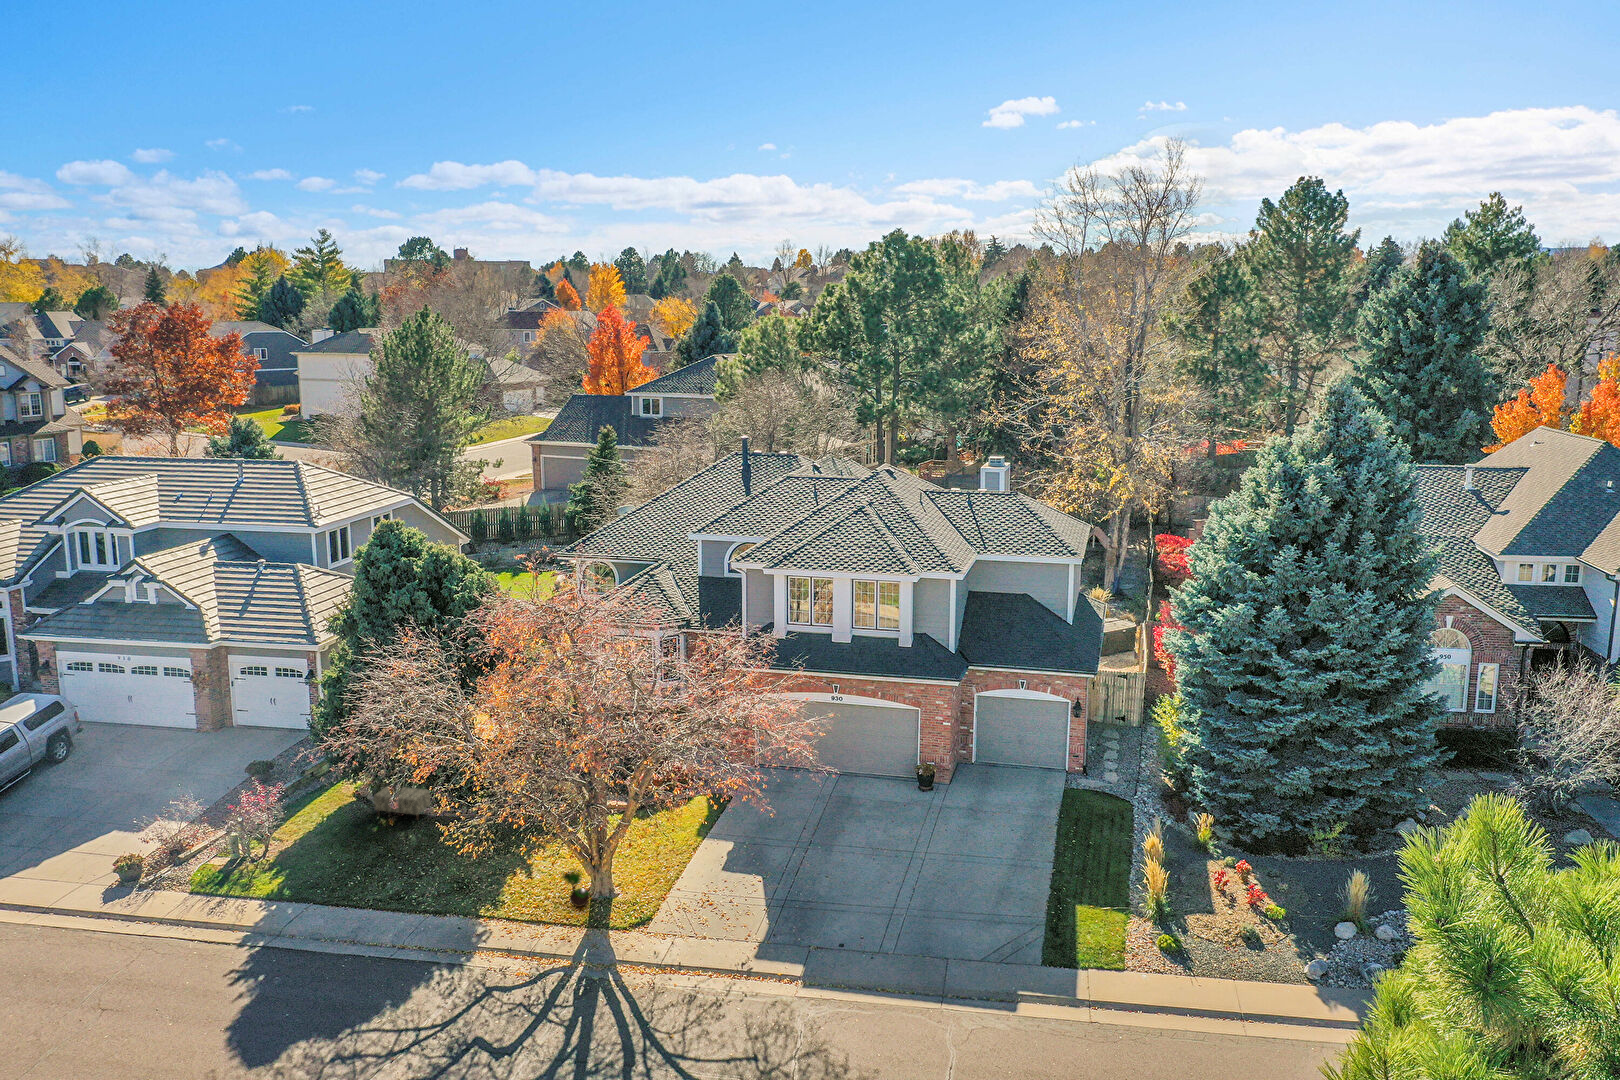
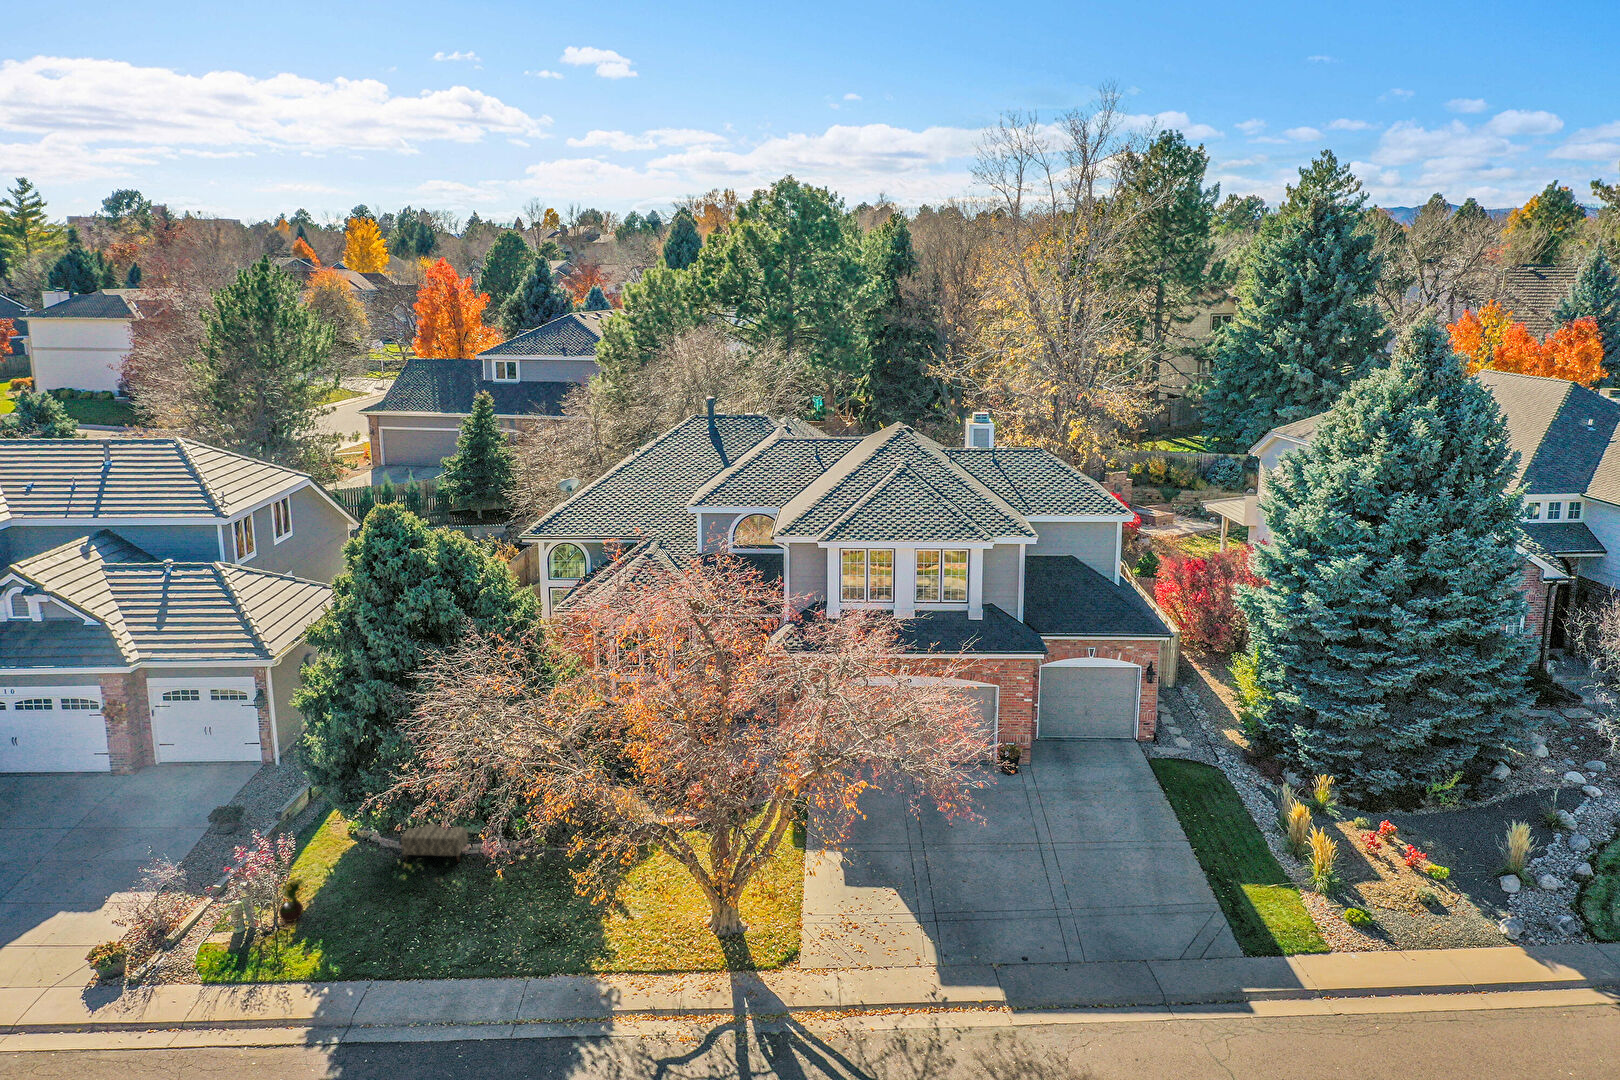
potted tree: present [561,870,590,907] -> present [279,880,304,922]

